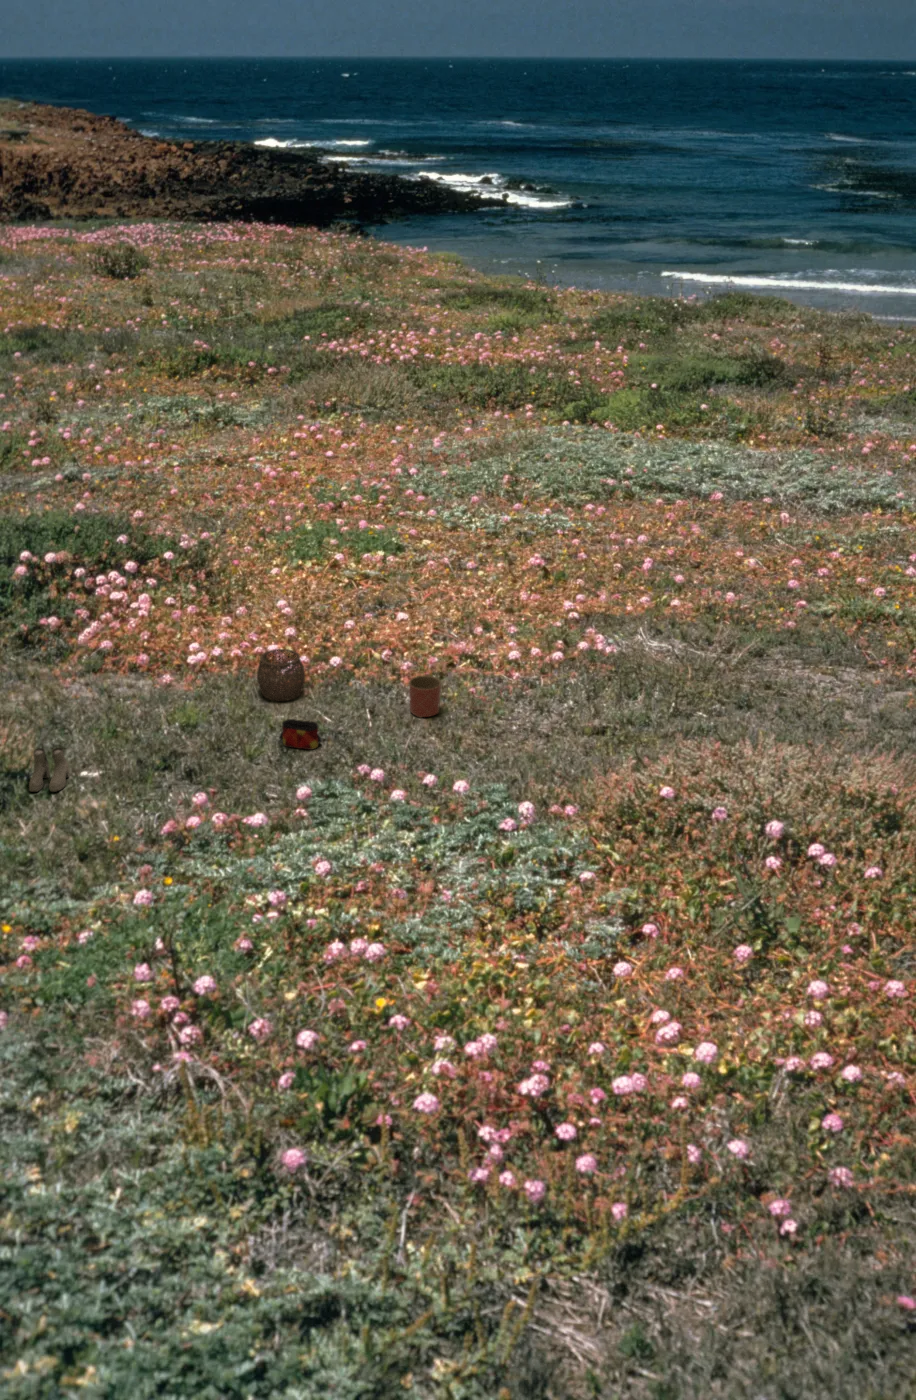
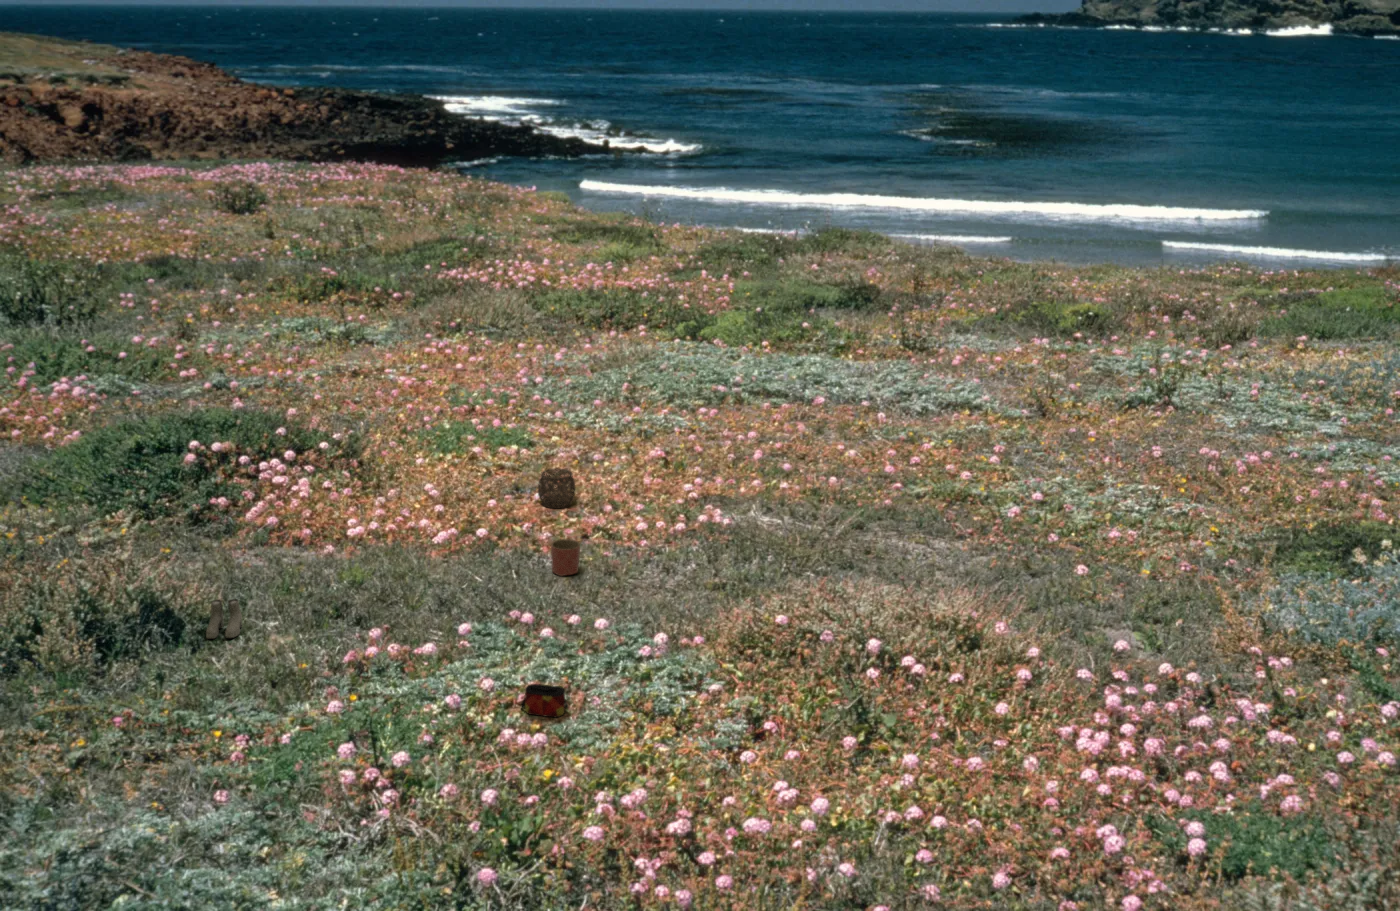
woven basket: present [257,649,305,701] -> present [538,468,576,508]
bag: present [279,719,322,750] -> present [521,684,568,717]

